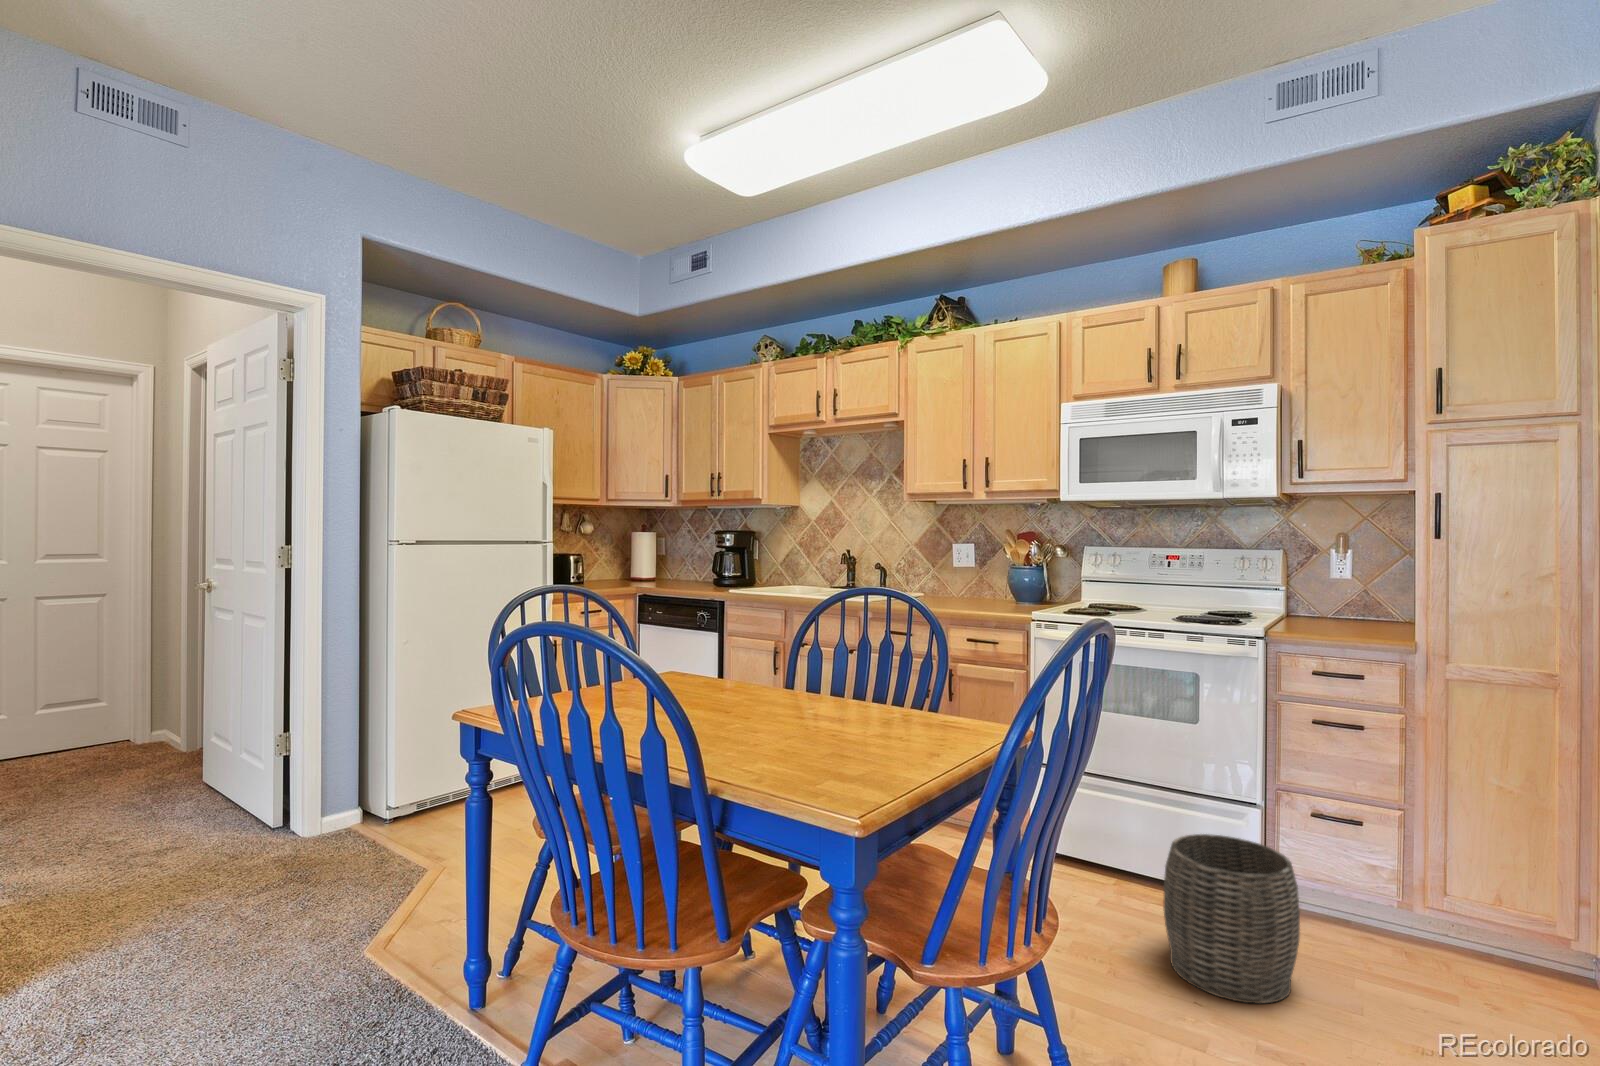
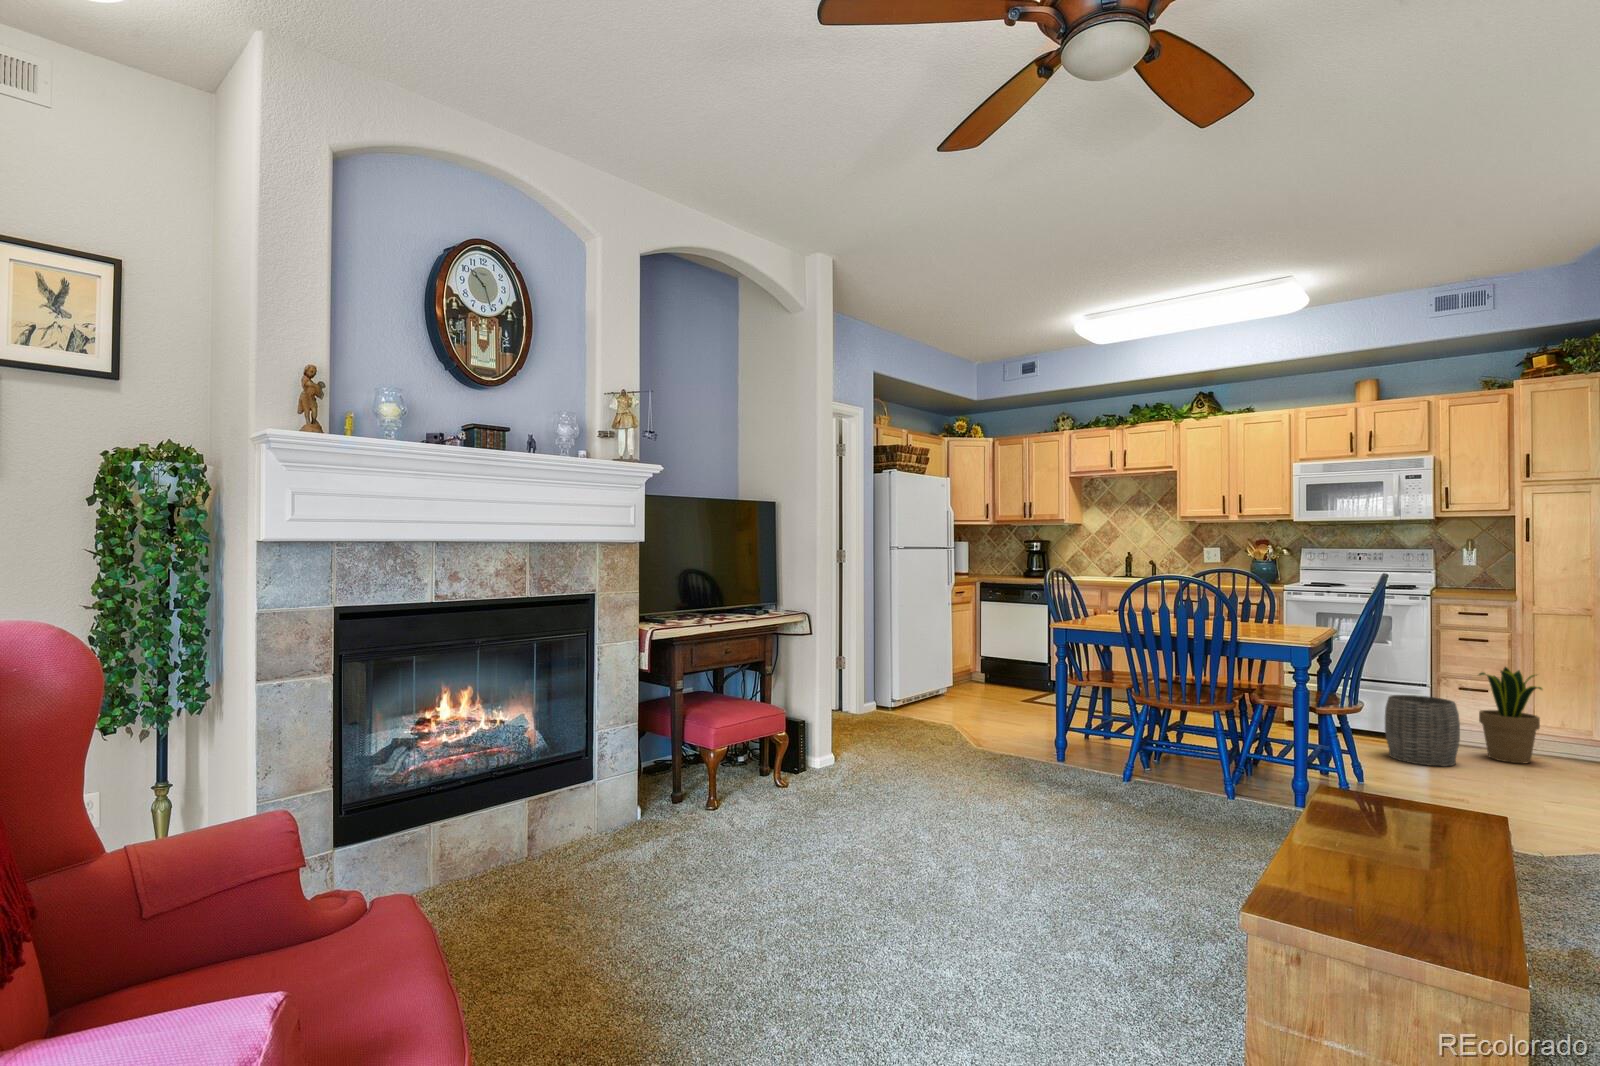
potted plant: none [1339,783,1462,982] -> present [1479,667,1542,764]

